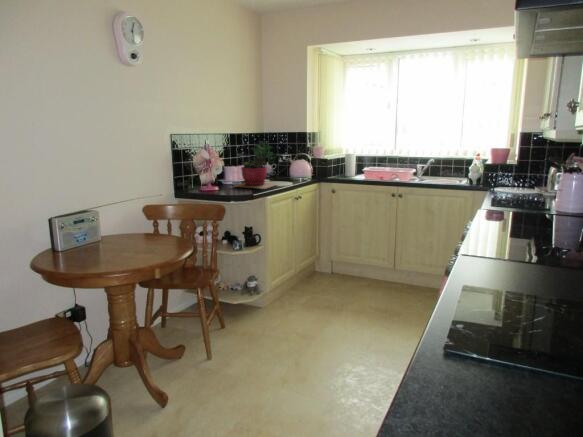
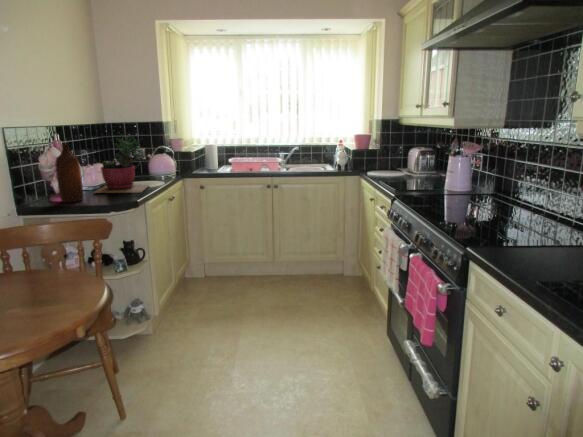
bottle: none [204,146,221,191] -> present [56,143,83,202]

